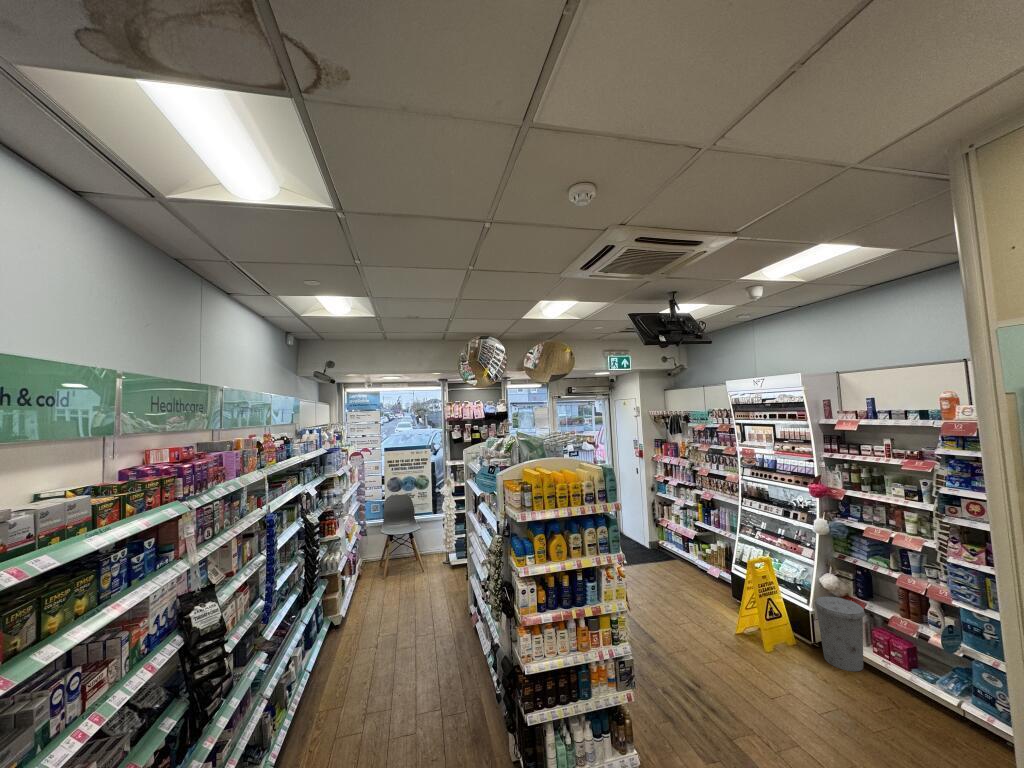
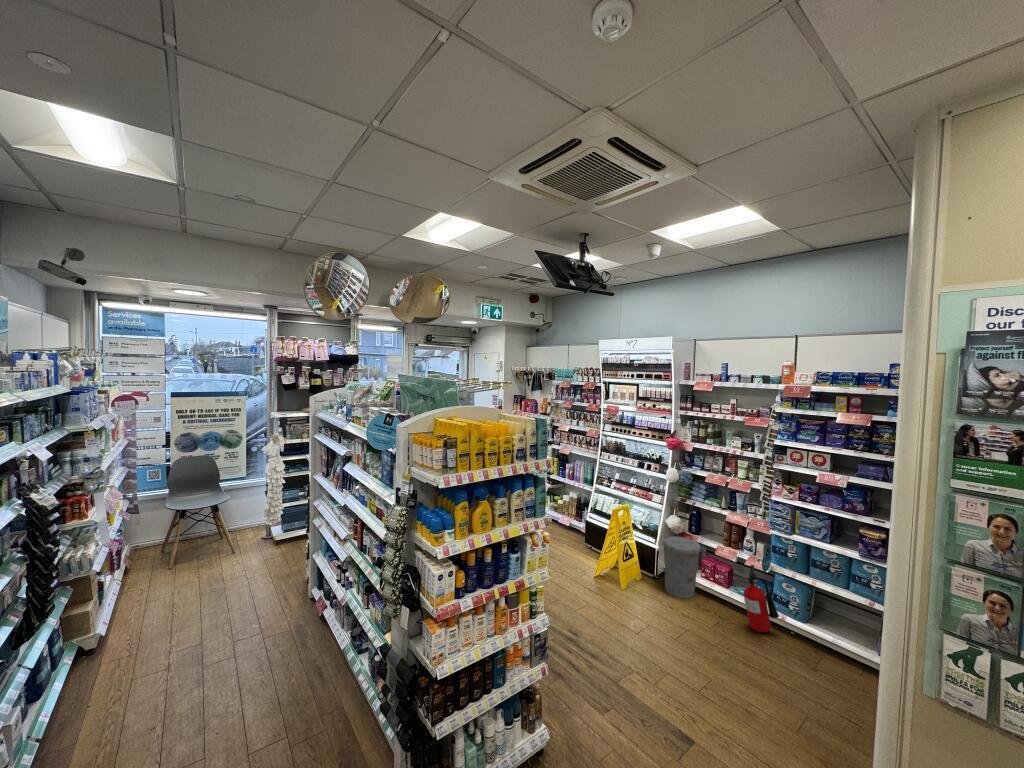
fire extinguisher: none [919,639,976,728] -> present [744,565,779,632]

